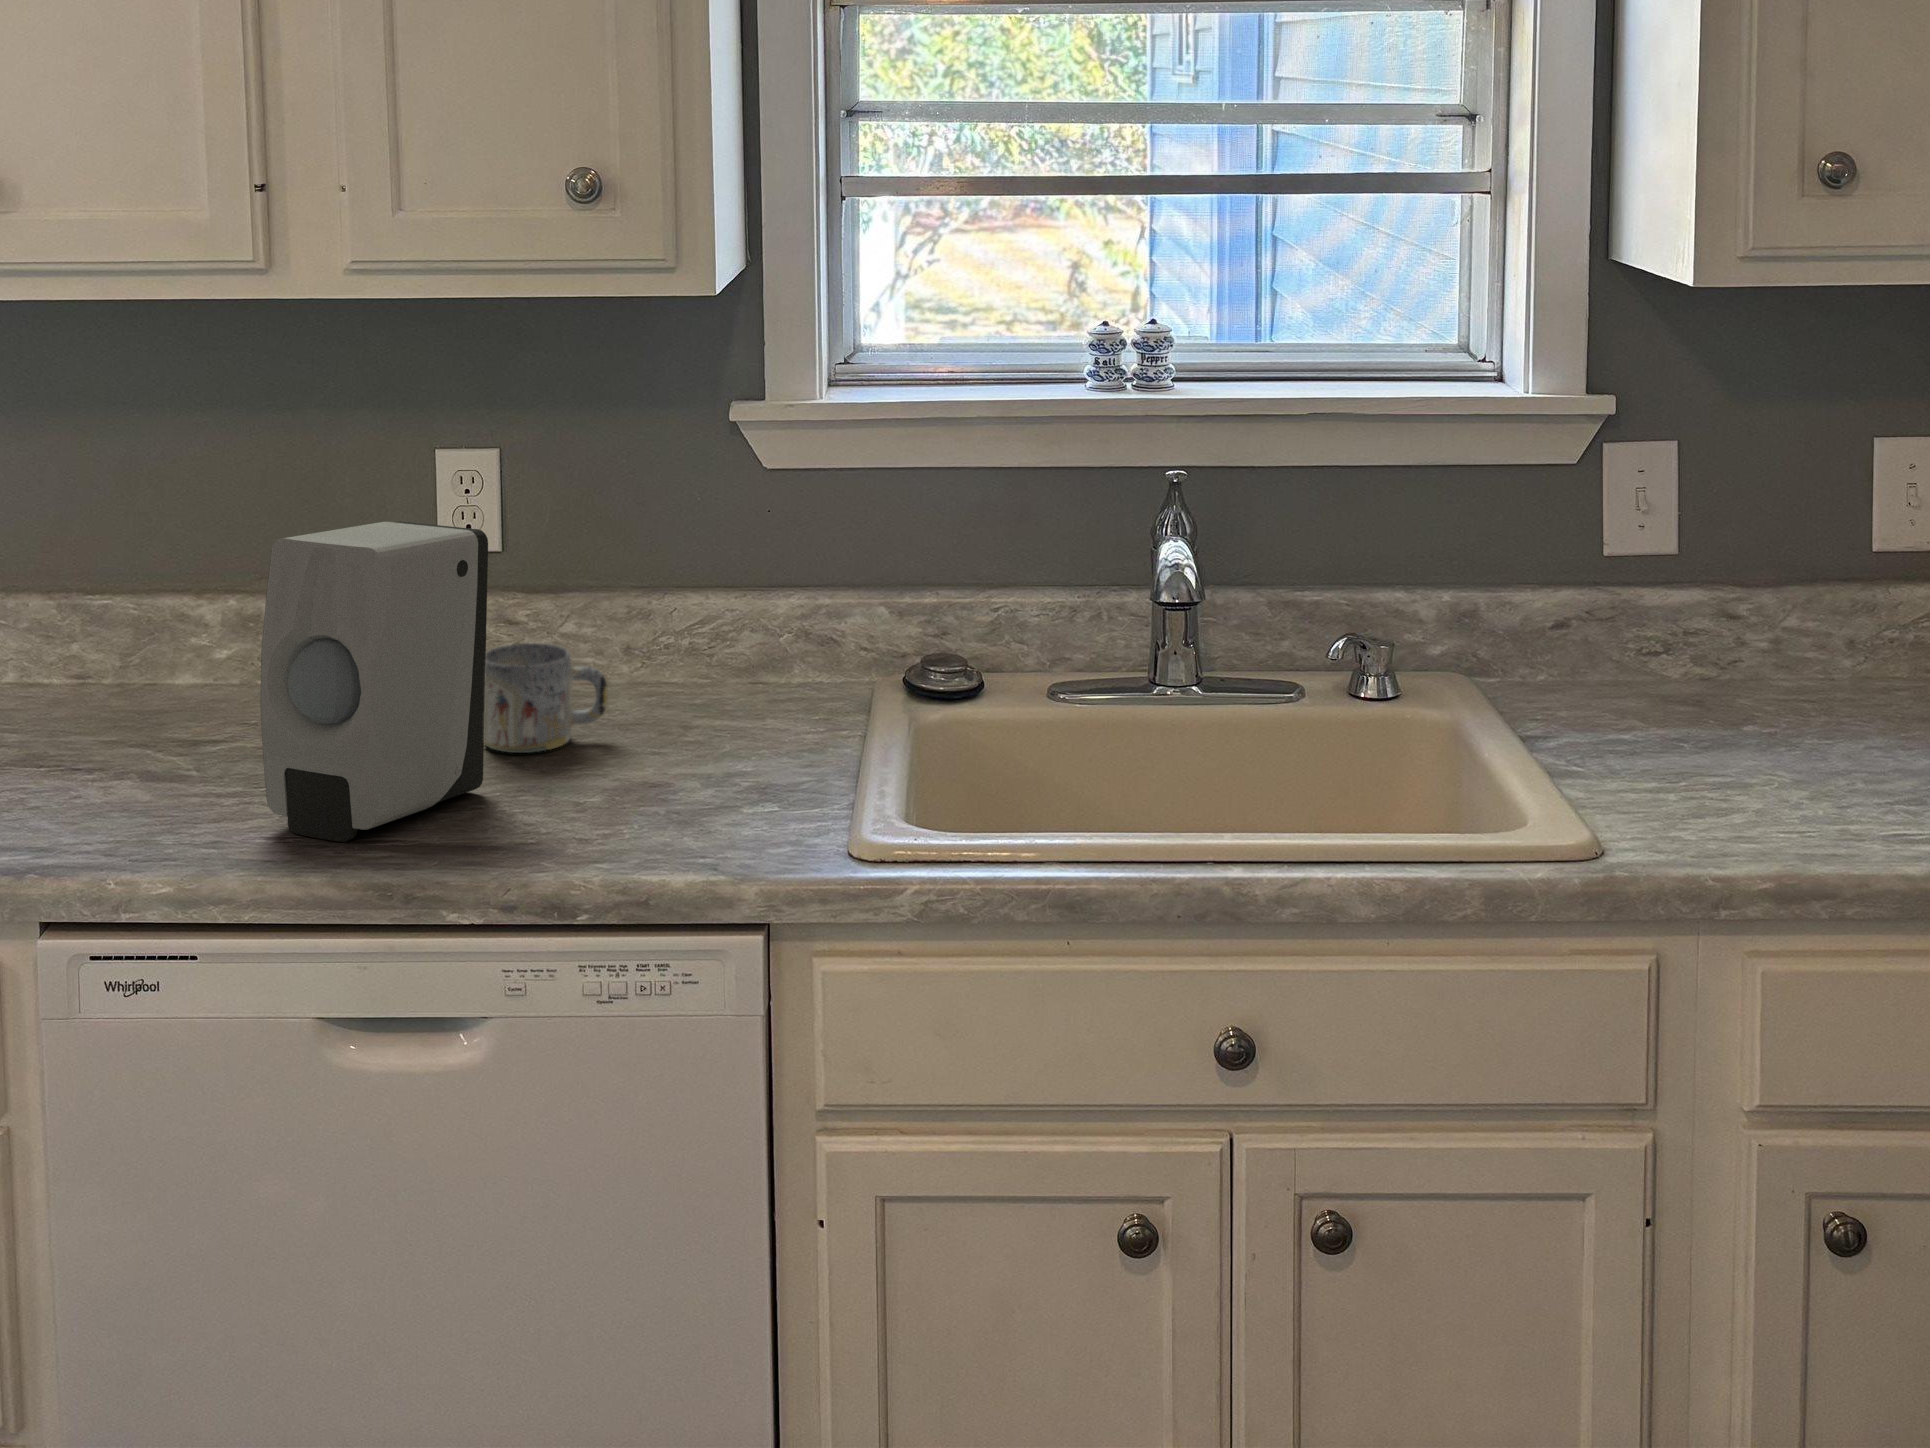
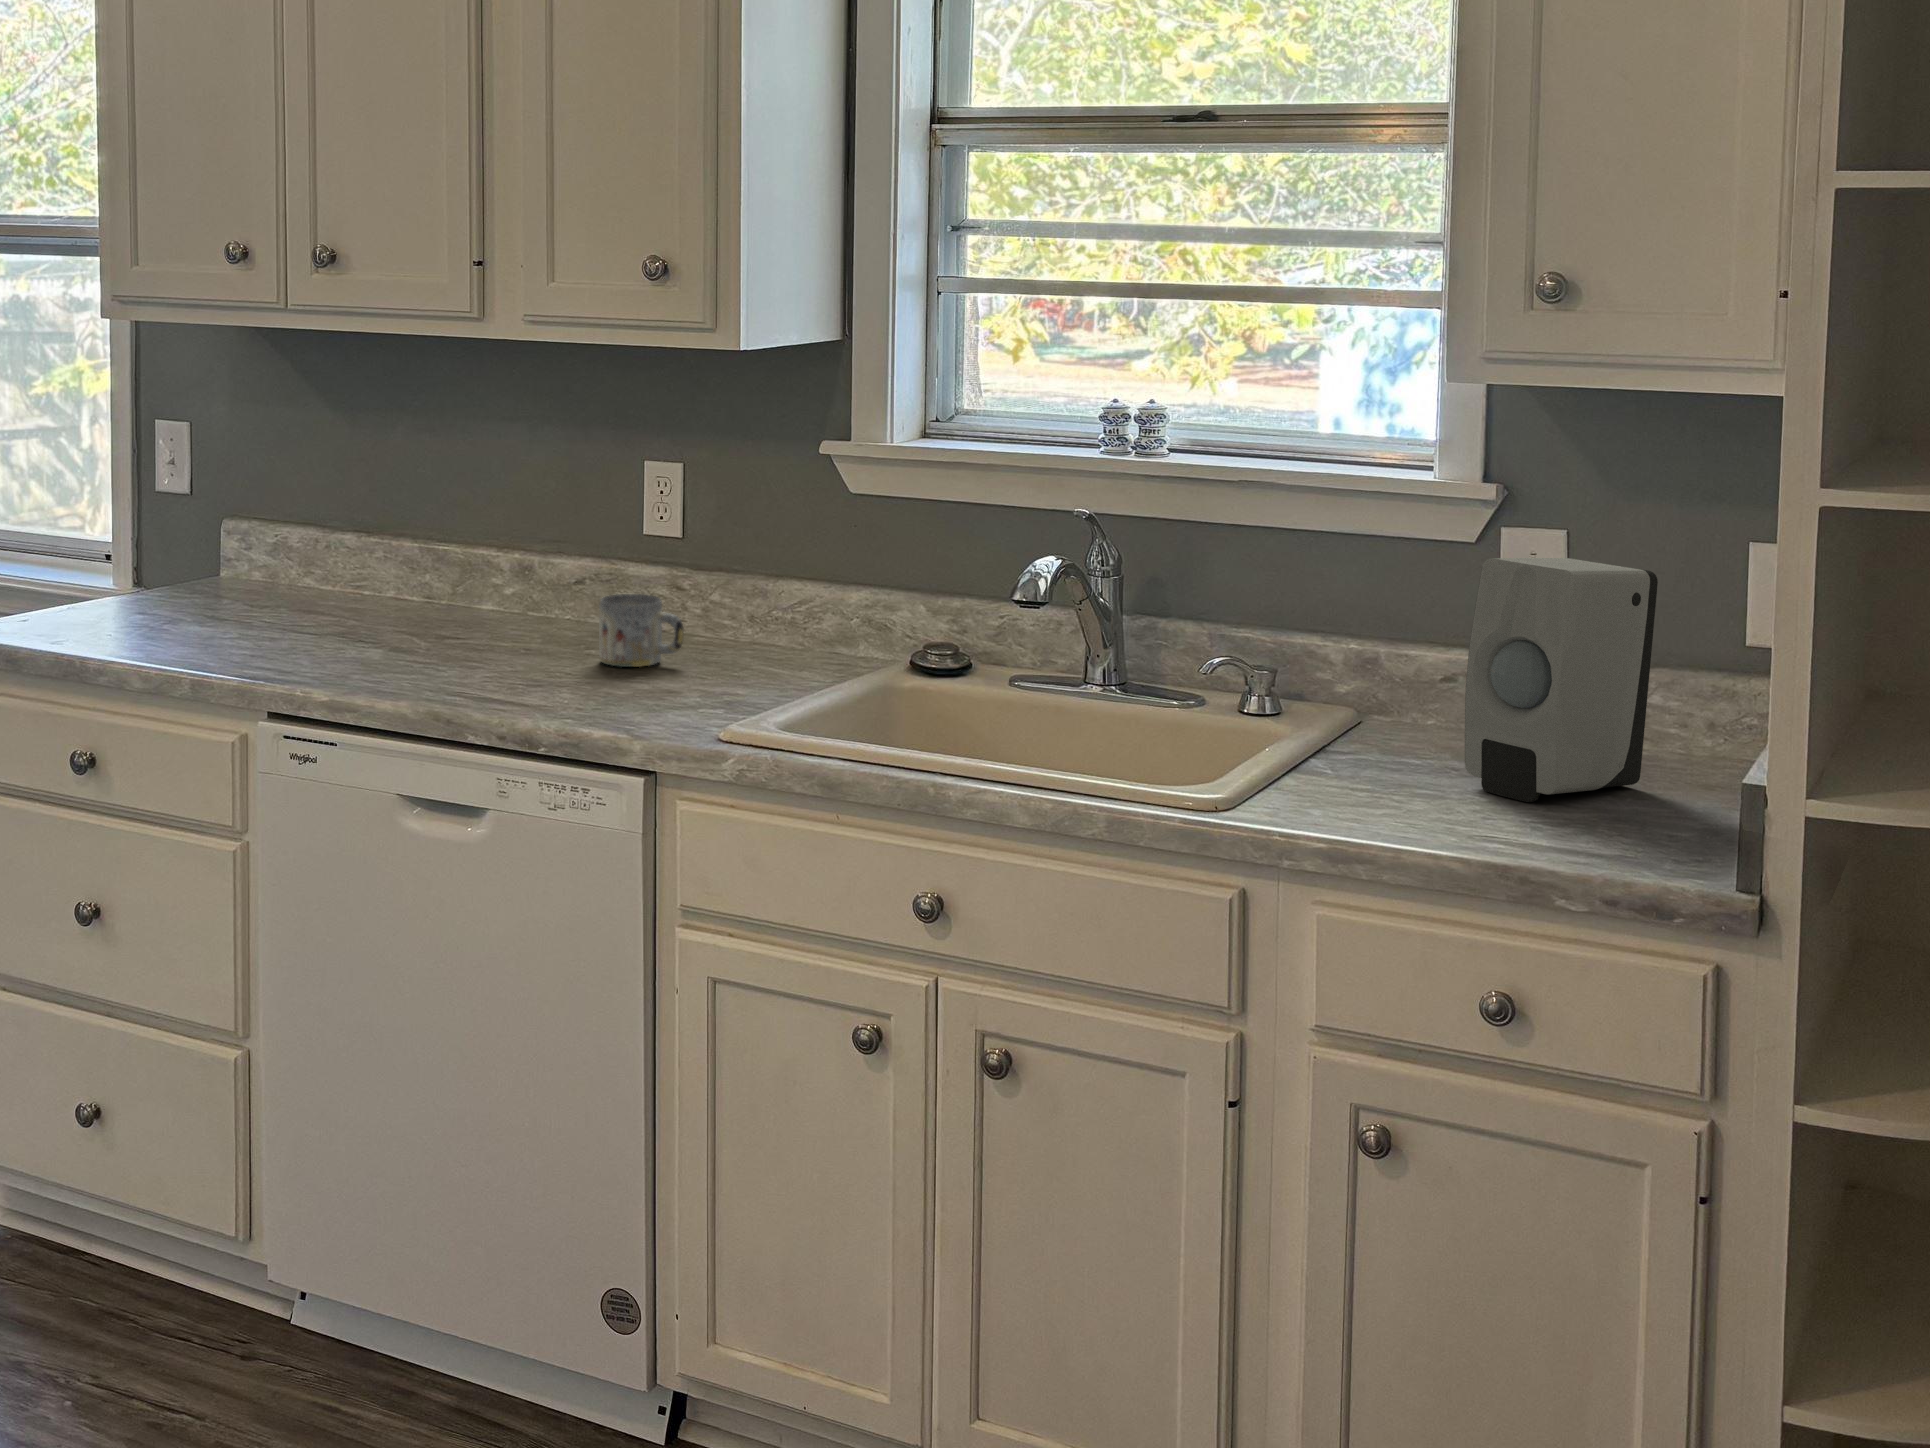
soap dispenser: present [260,521,488,842] -> present [1465,558,1658,802]

